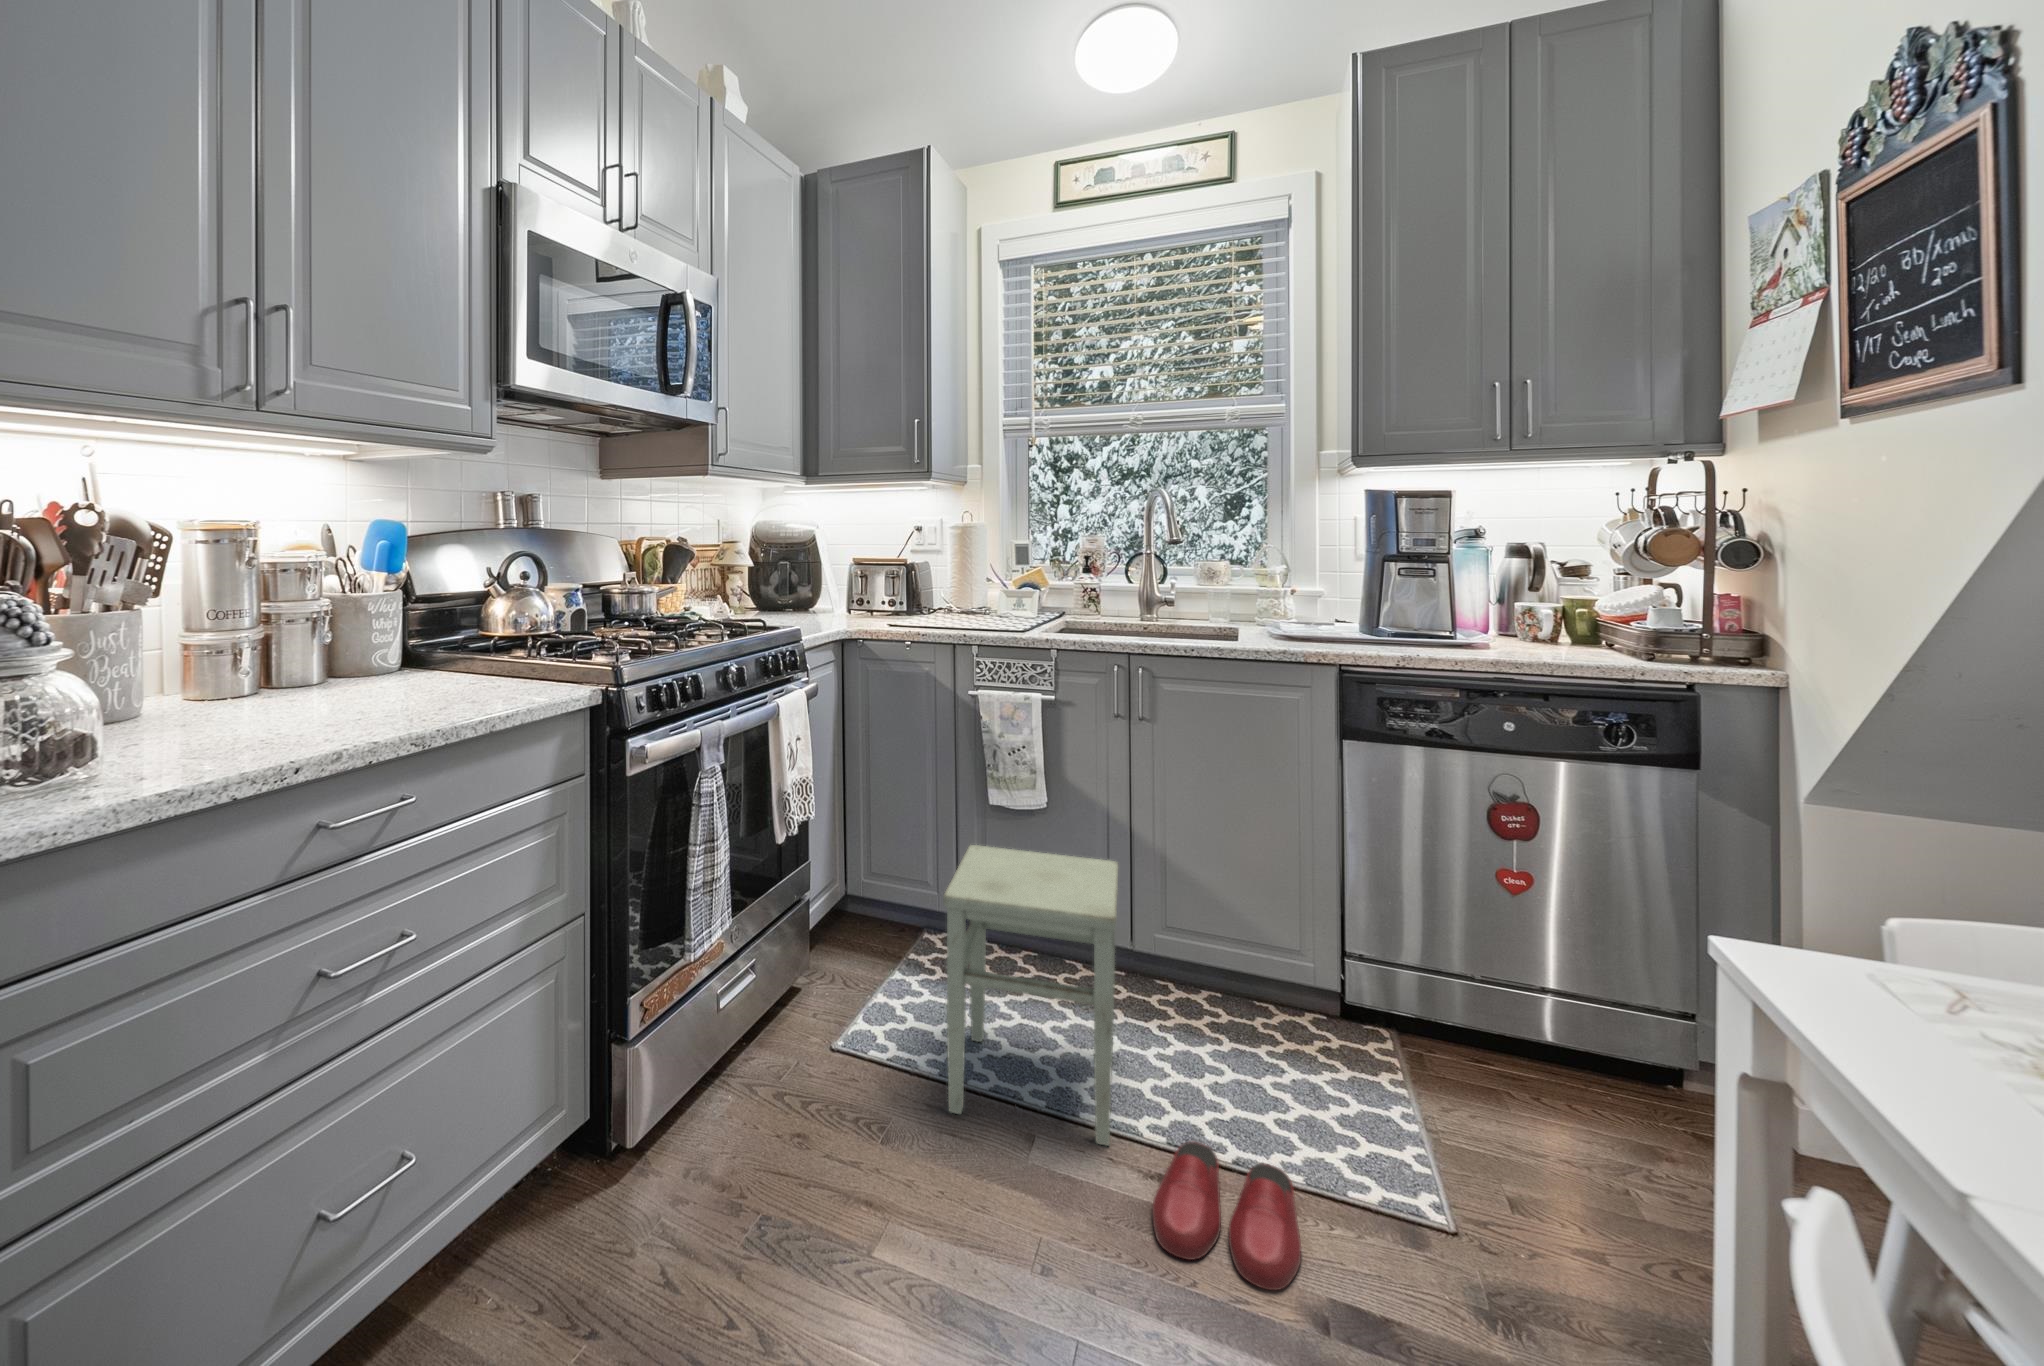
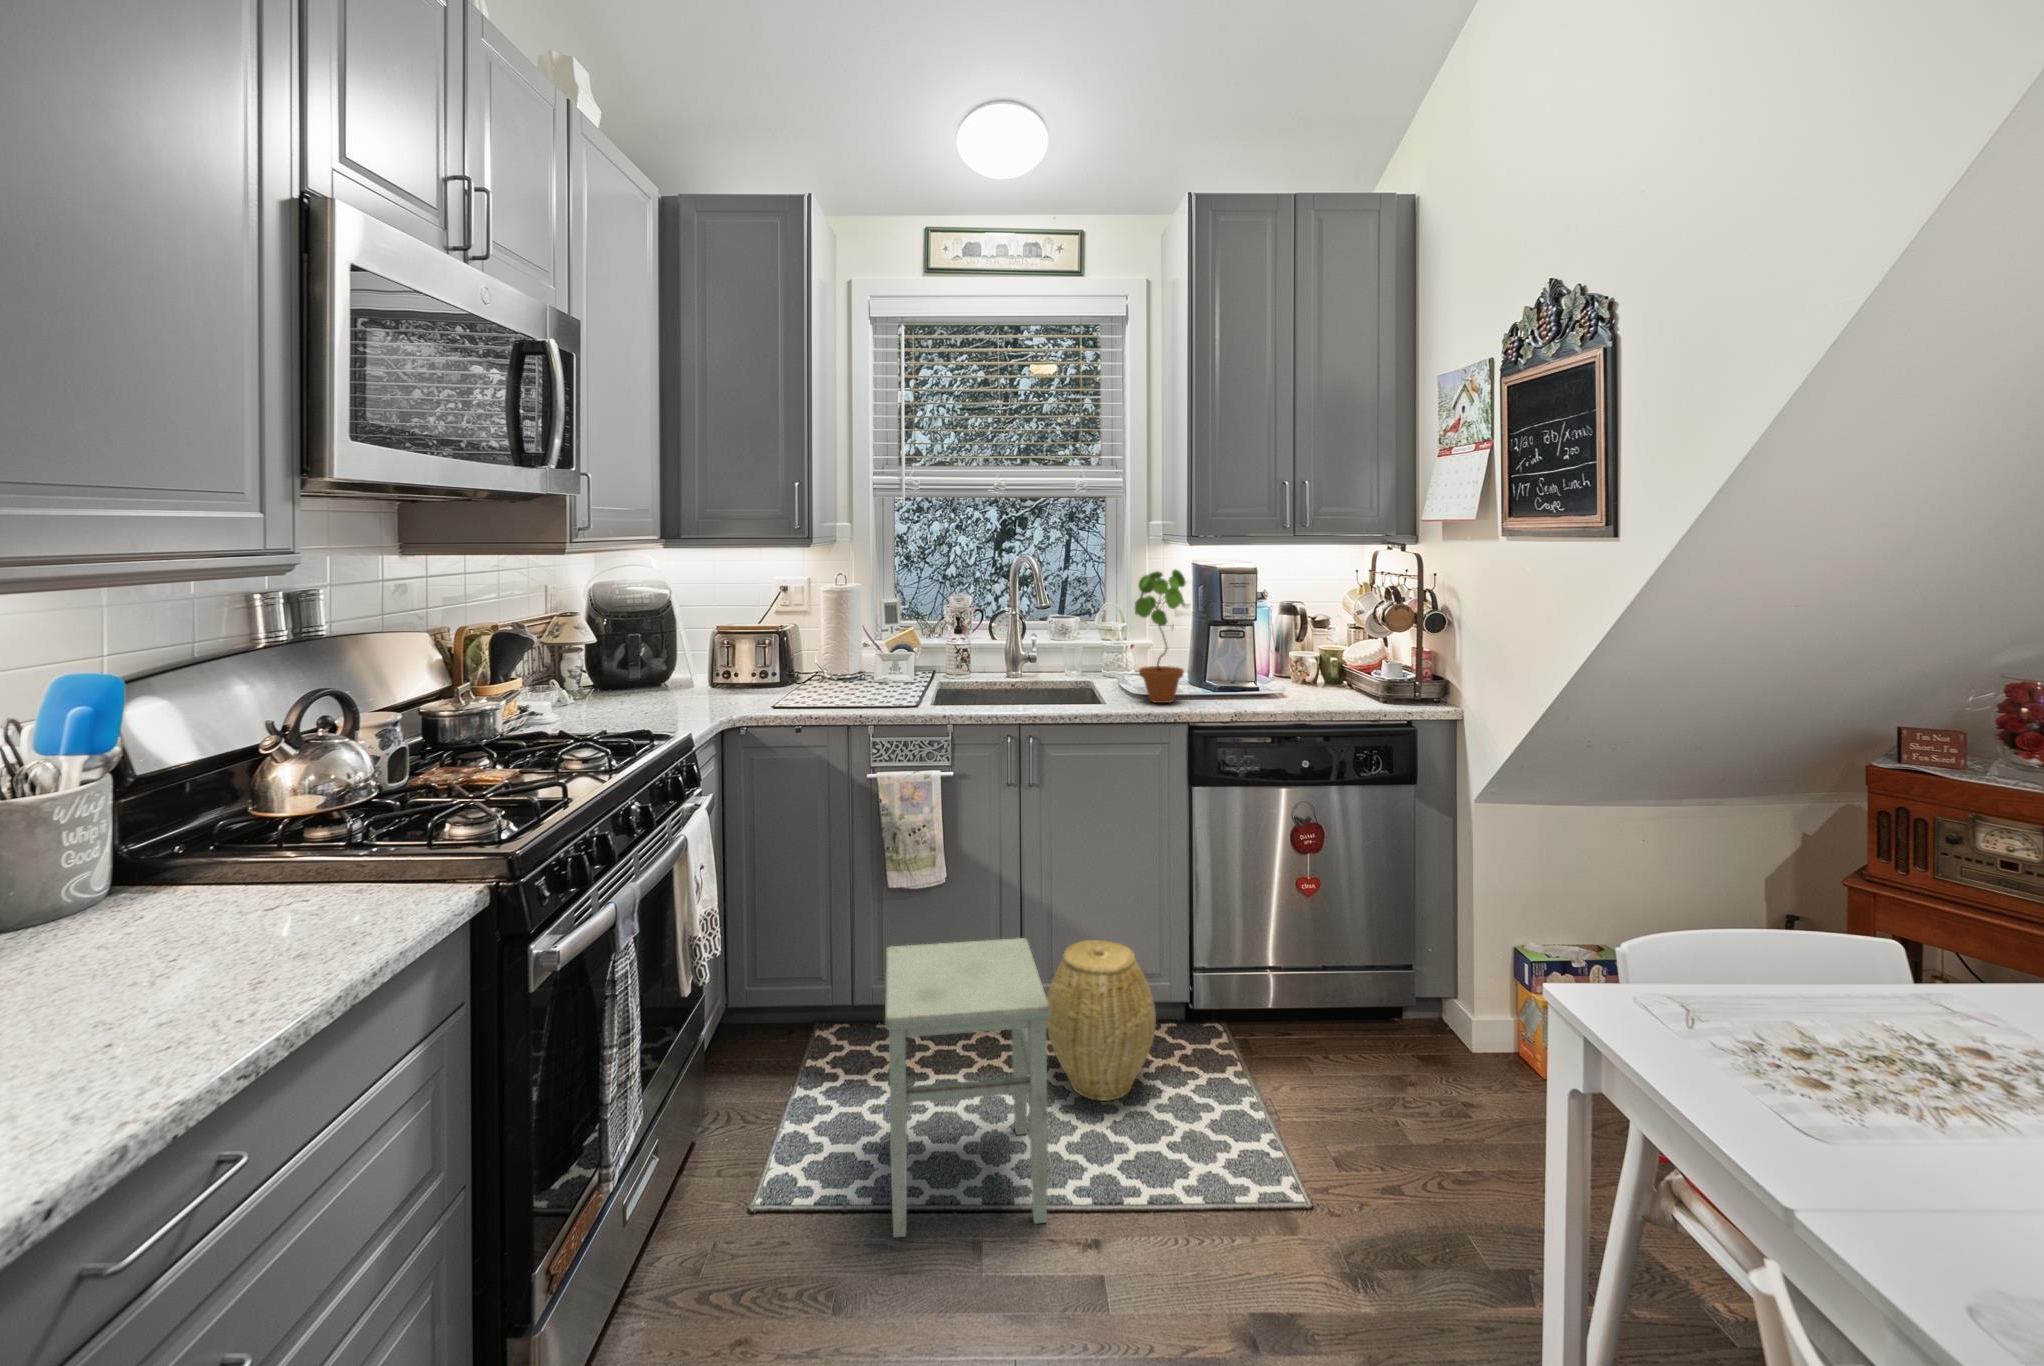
potted plant: none [1285,491,1356,644] -> present [1135,570,1186,703]
woven basket: none [1148,887,1281,1062] -> present [1046,940,1156,1101]
slippers: present [1153,1141,1301,1290] -> none [1099,1193,1222,1322]

